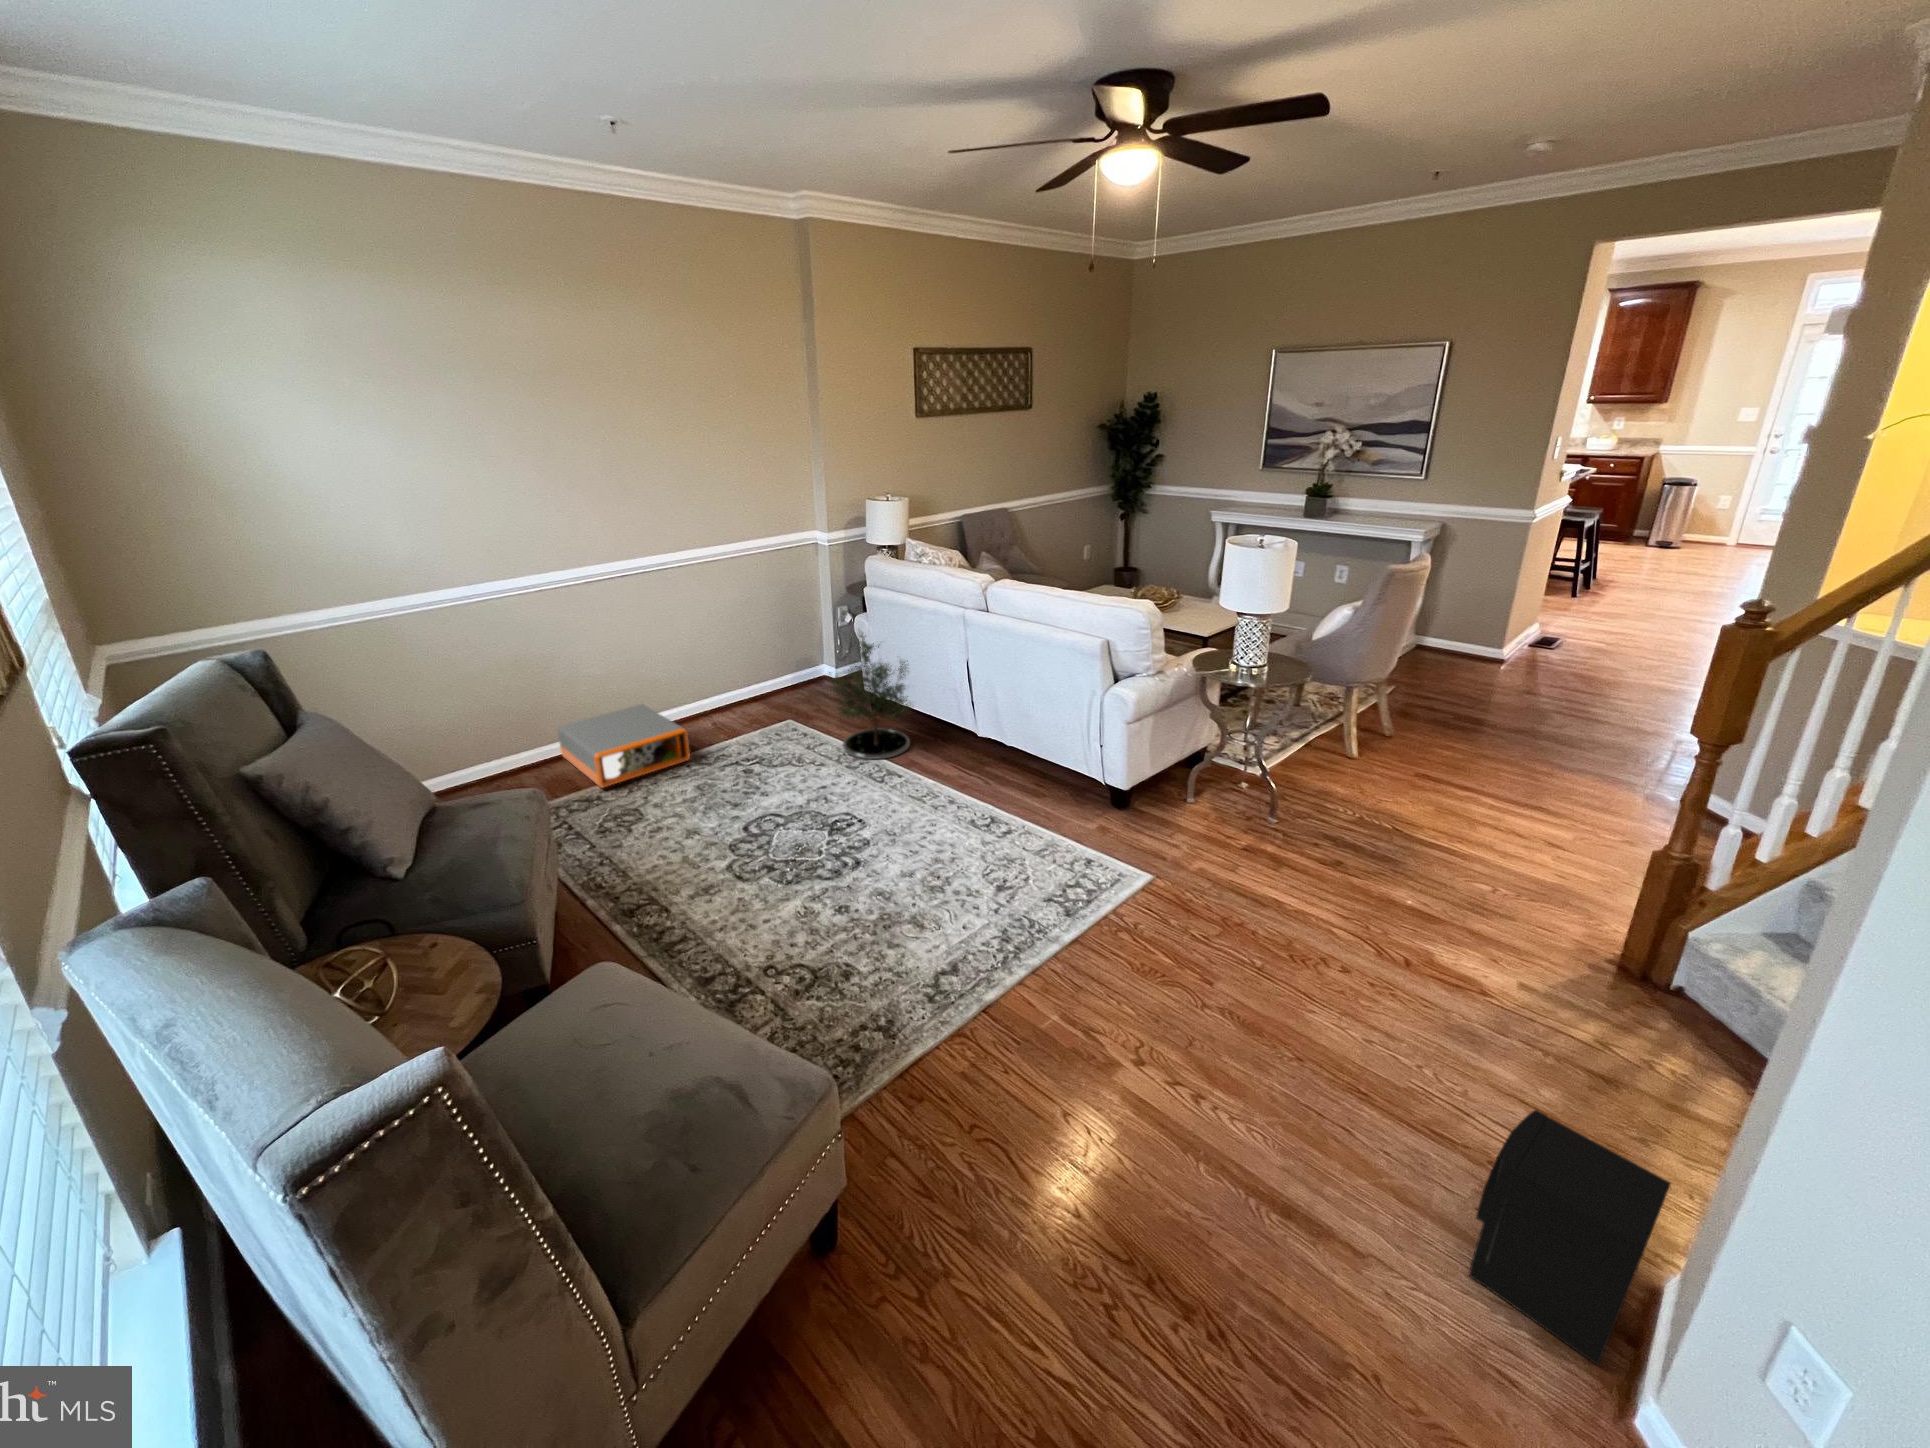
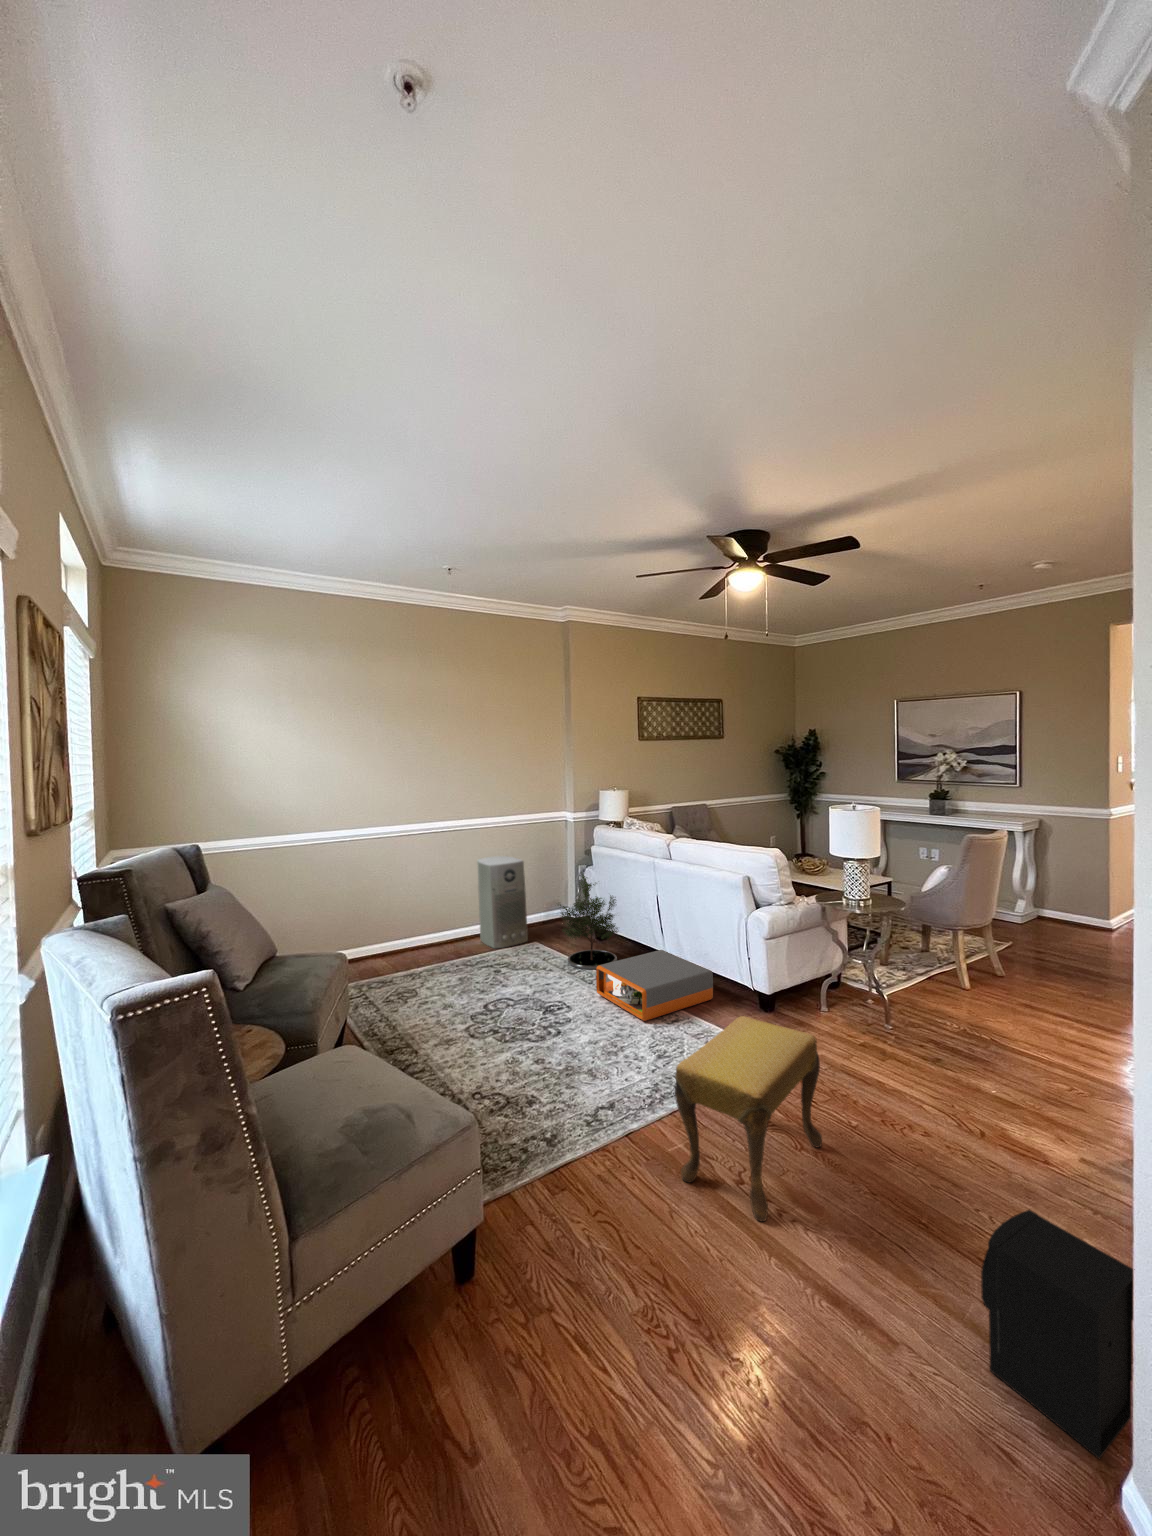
air purifier: none [698,602,780,734] -> present [477,856,528,948]
storage box: present [557,704,690,788] -> present [596,950,713,1021]
footstool: none [1067,855,1238,1115] -> present [675,1016,822,1221]

